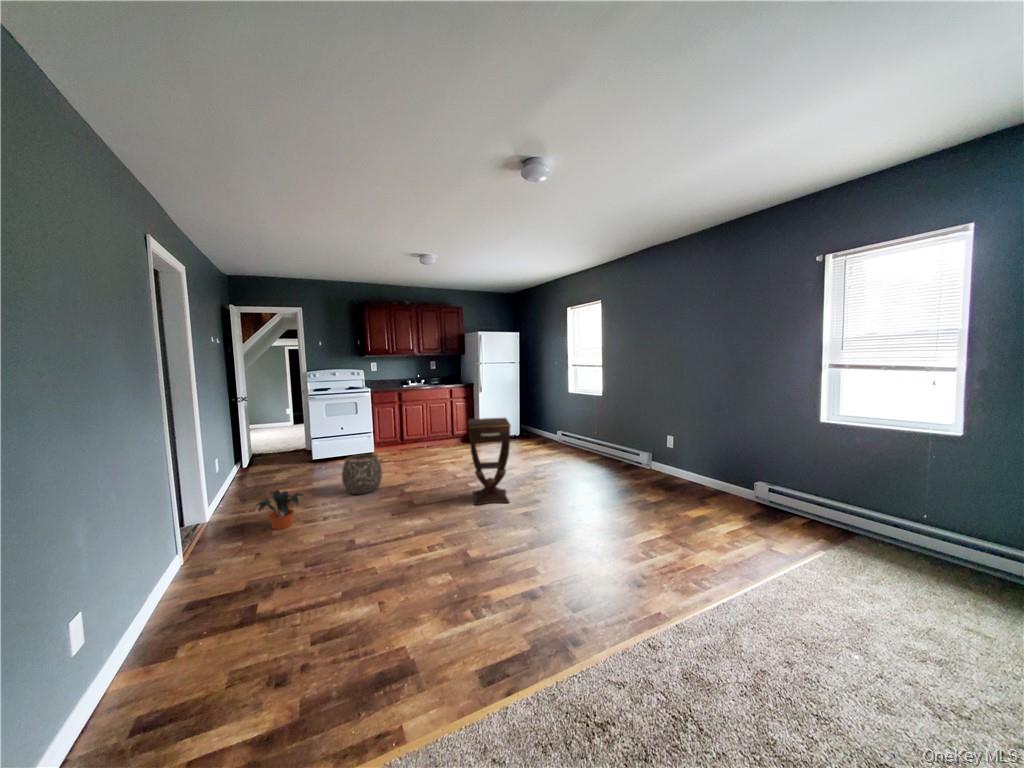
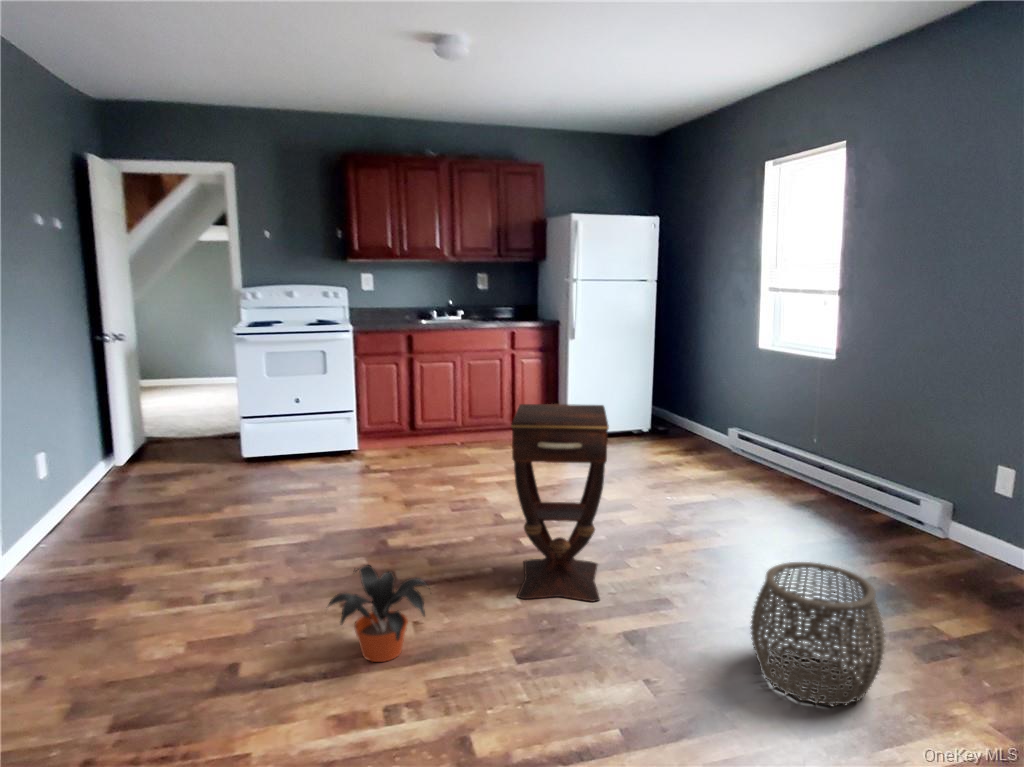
woven basket: present [342,454,382,494] -> present [751,562,885,706]
potted plant: present [257,490,304,530] -> present [326,565,428,662]

